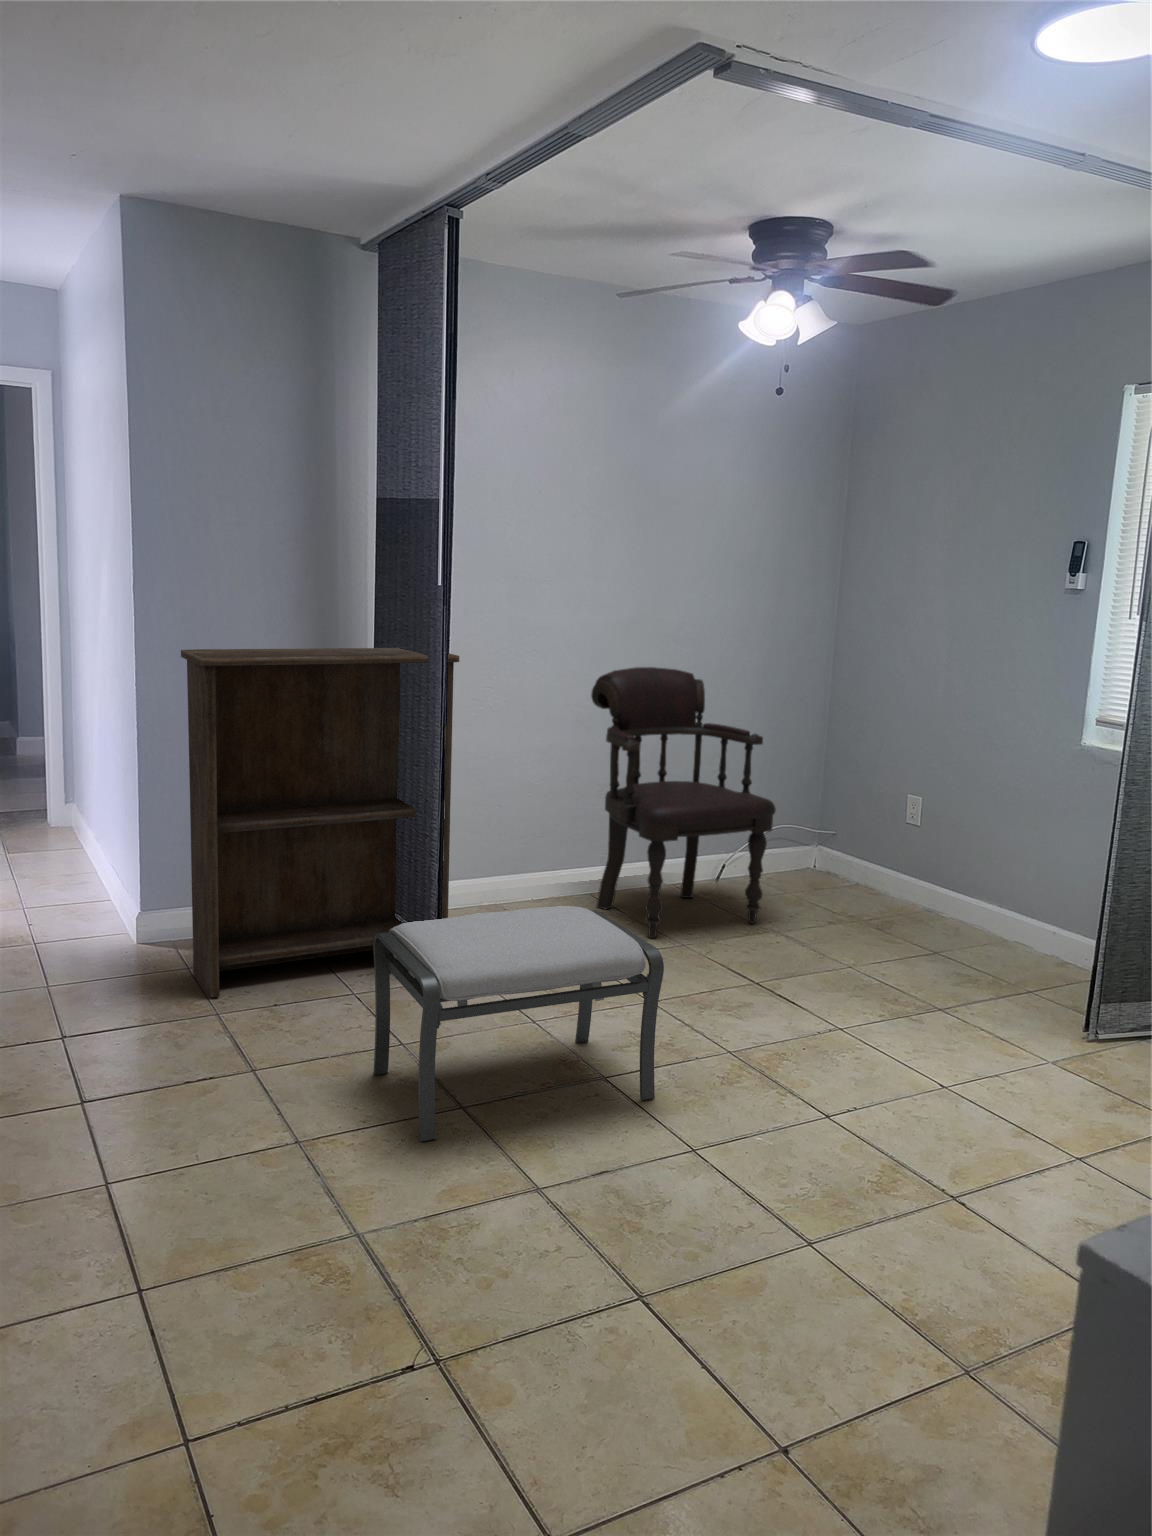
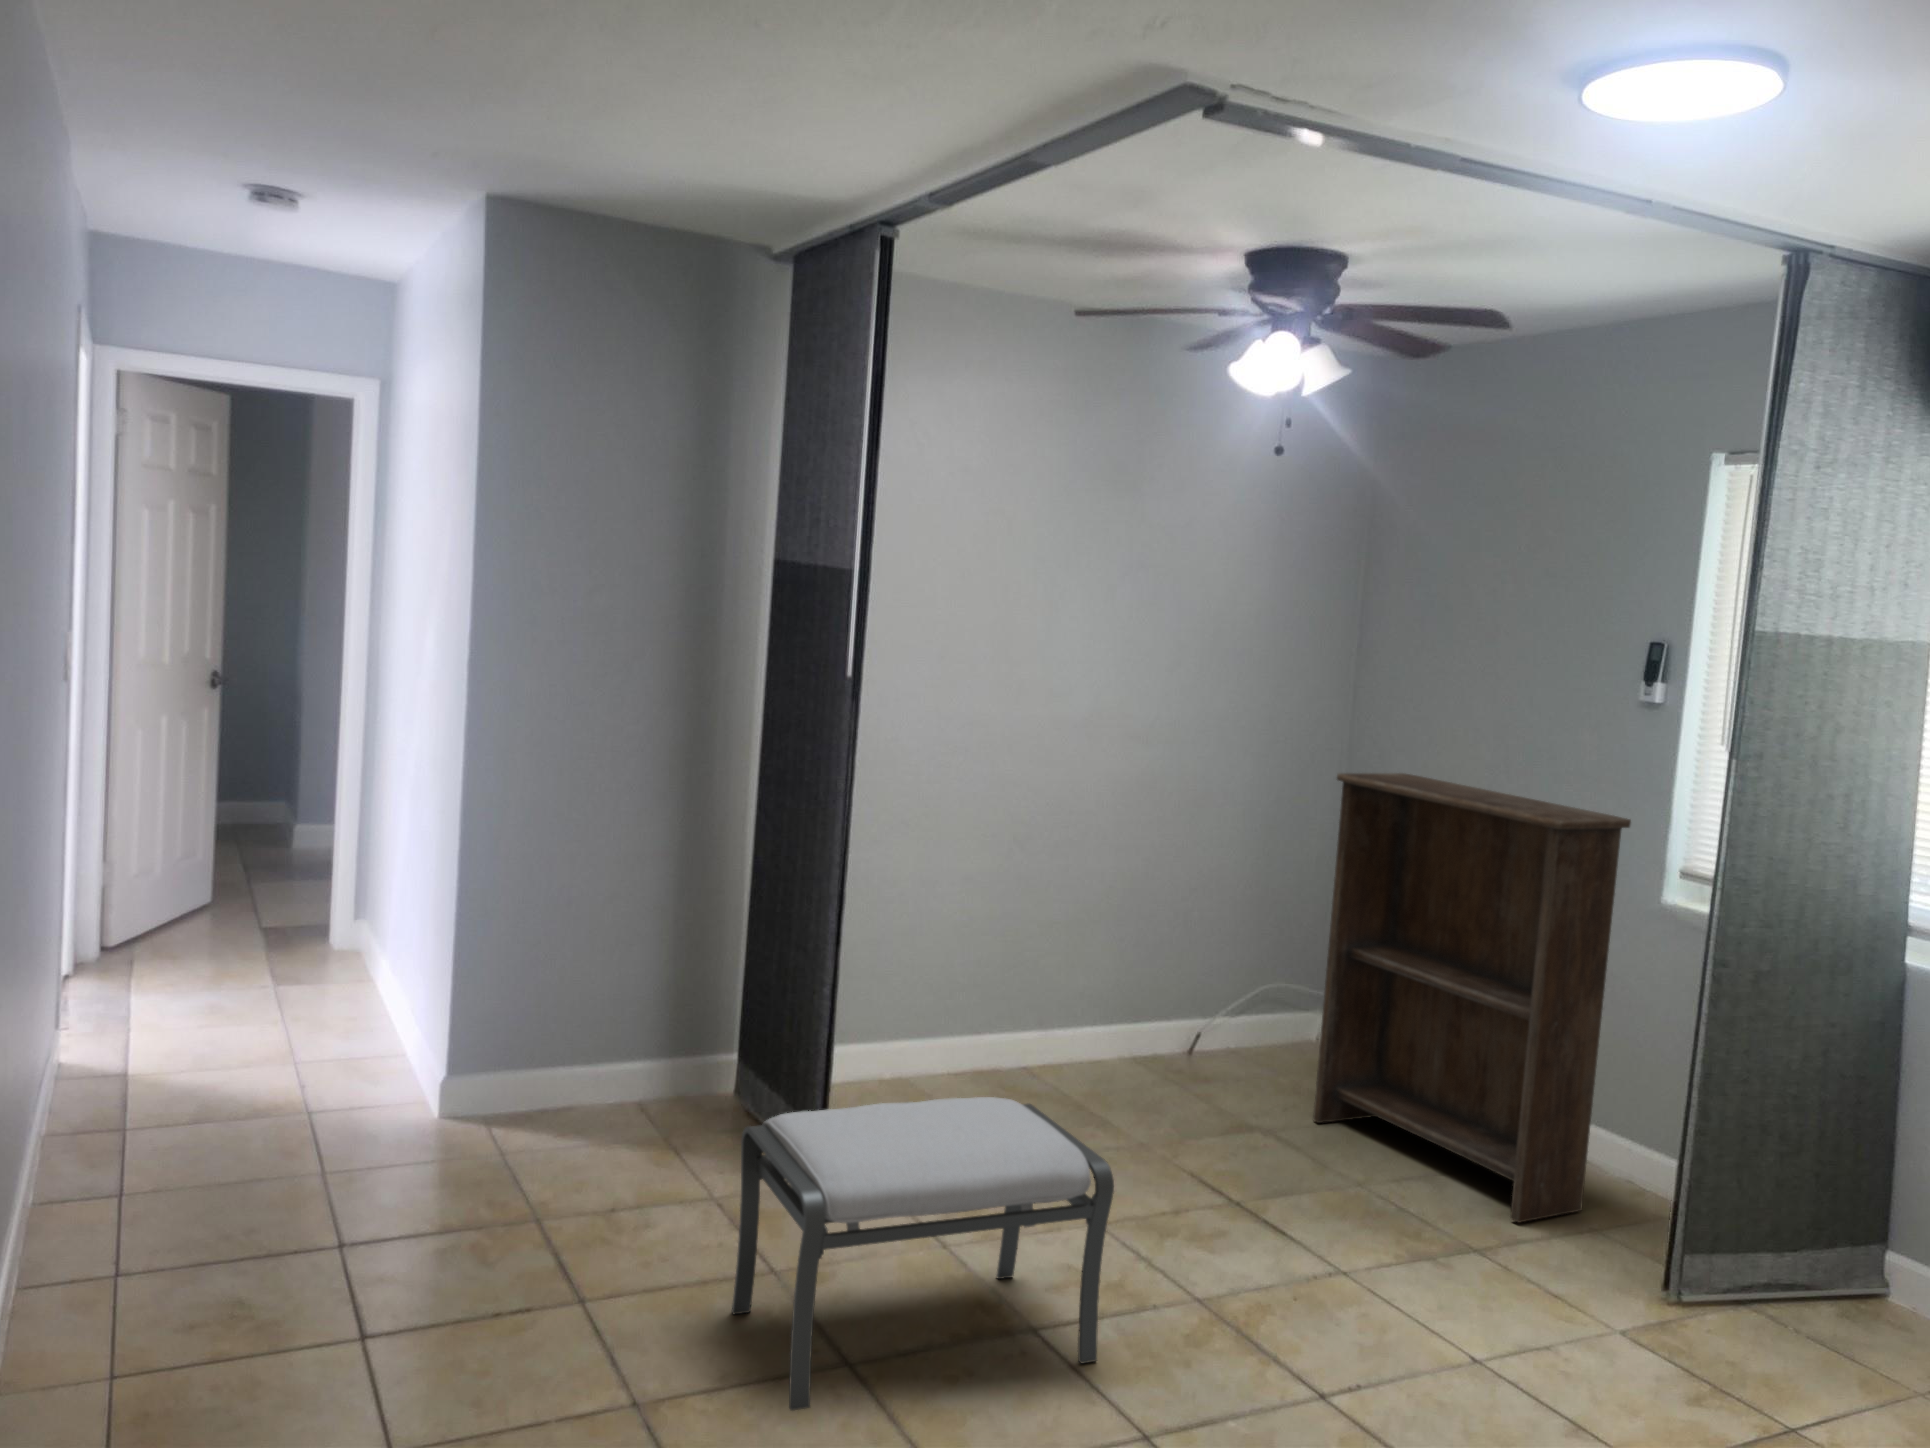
bookshelf: present [181,648,459,997] -> present [1313,773,1631,1222]
armchair: present [591,667,776,938] -> none [1030,776,1268,1135]

